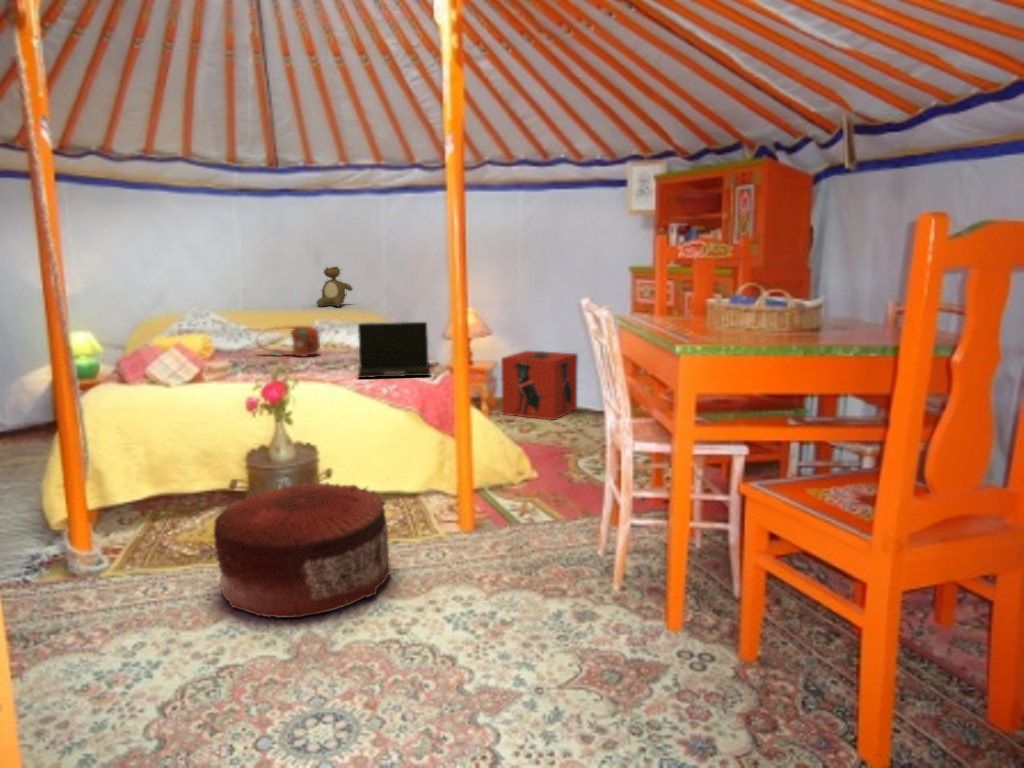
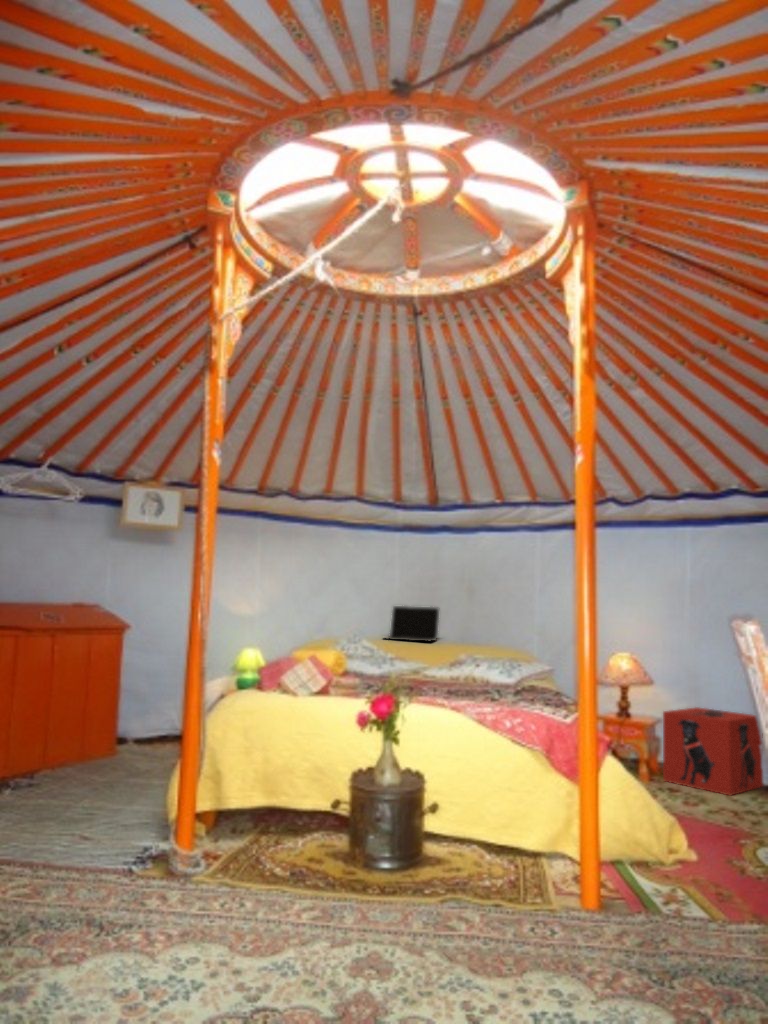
teddy bear: present [317,266,353,306] -> none [466,594,504,643]
laptop: present [358,322,431,378] -> present [386,606,439,641]
handbag: present [258,326,320,356] -> none [392,652,454,685]
pouf: present [214,481,391,618] -> none [291,809,481,971]

